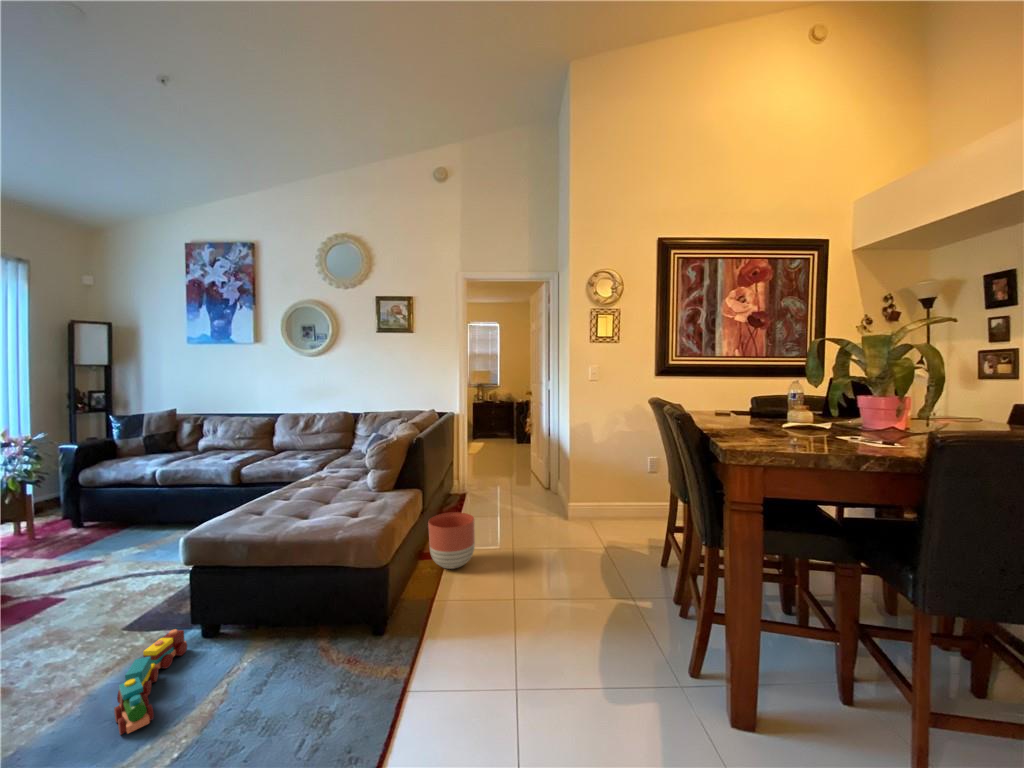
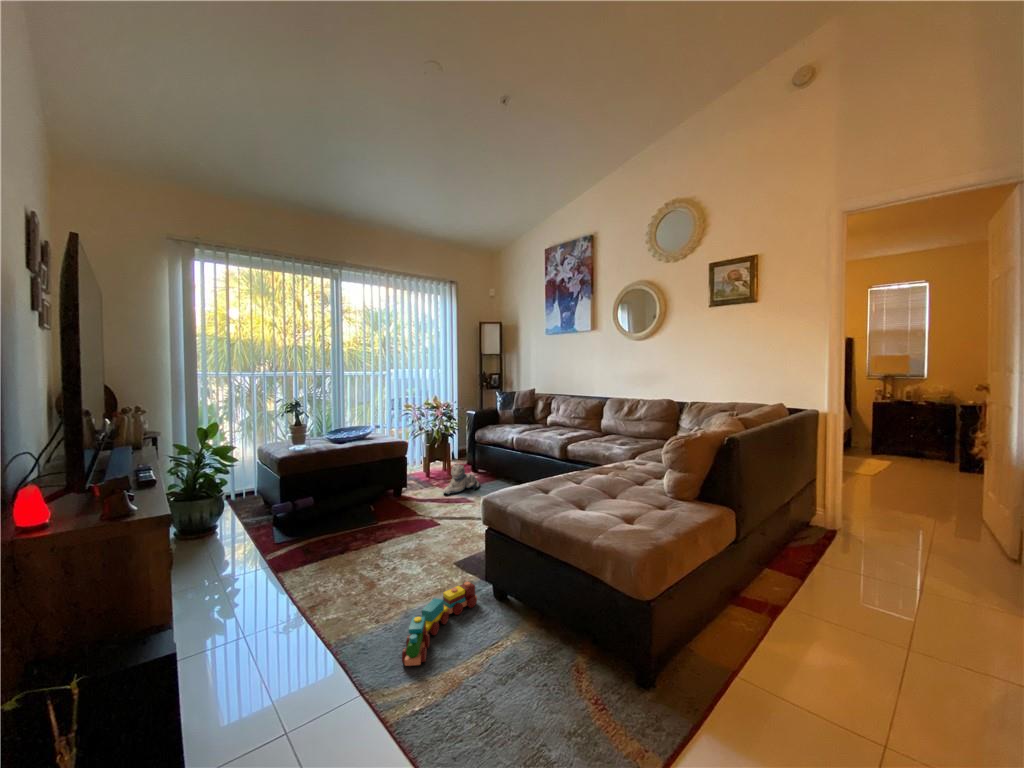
planter: present [428,512,475,569] -> none [741,545,819,632]
plush toy: none [42,518,105,564] -> present [443,464,480,494]

